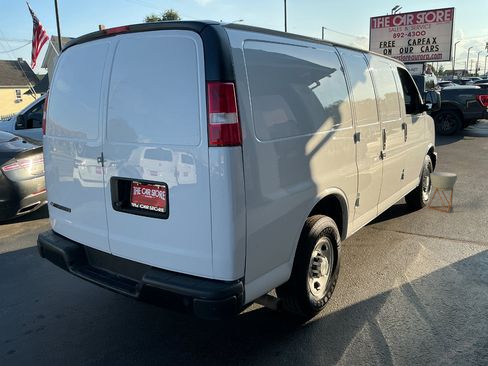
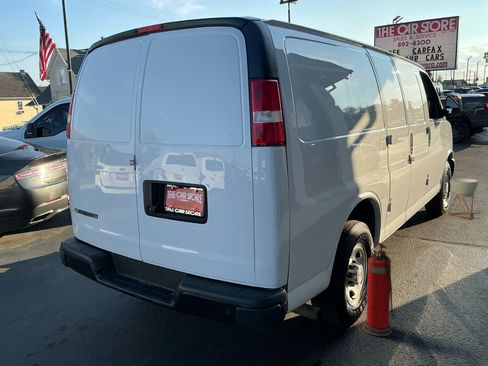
fire extinguisher: none [327,236,356,326] -> present [363,242,395,336]

